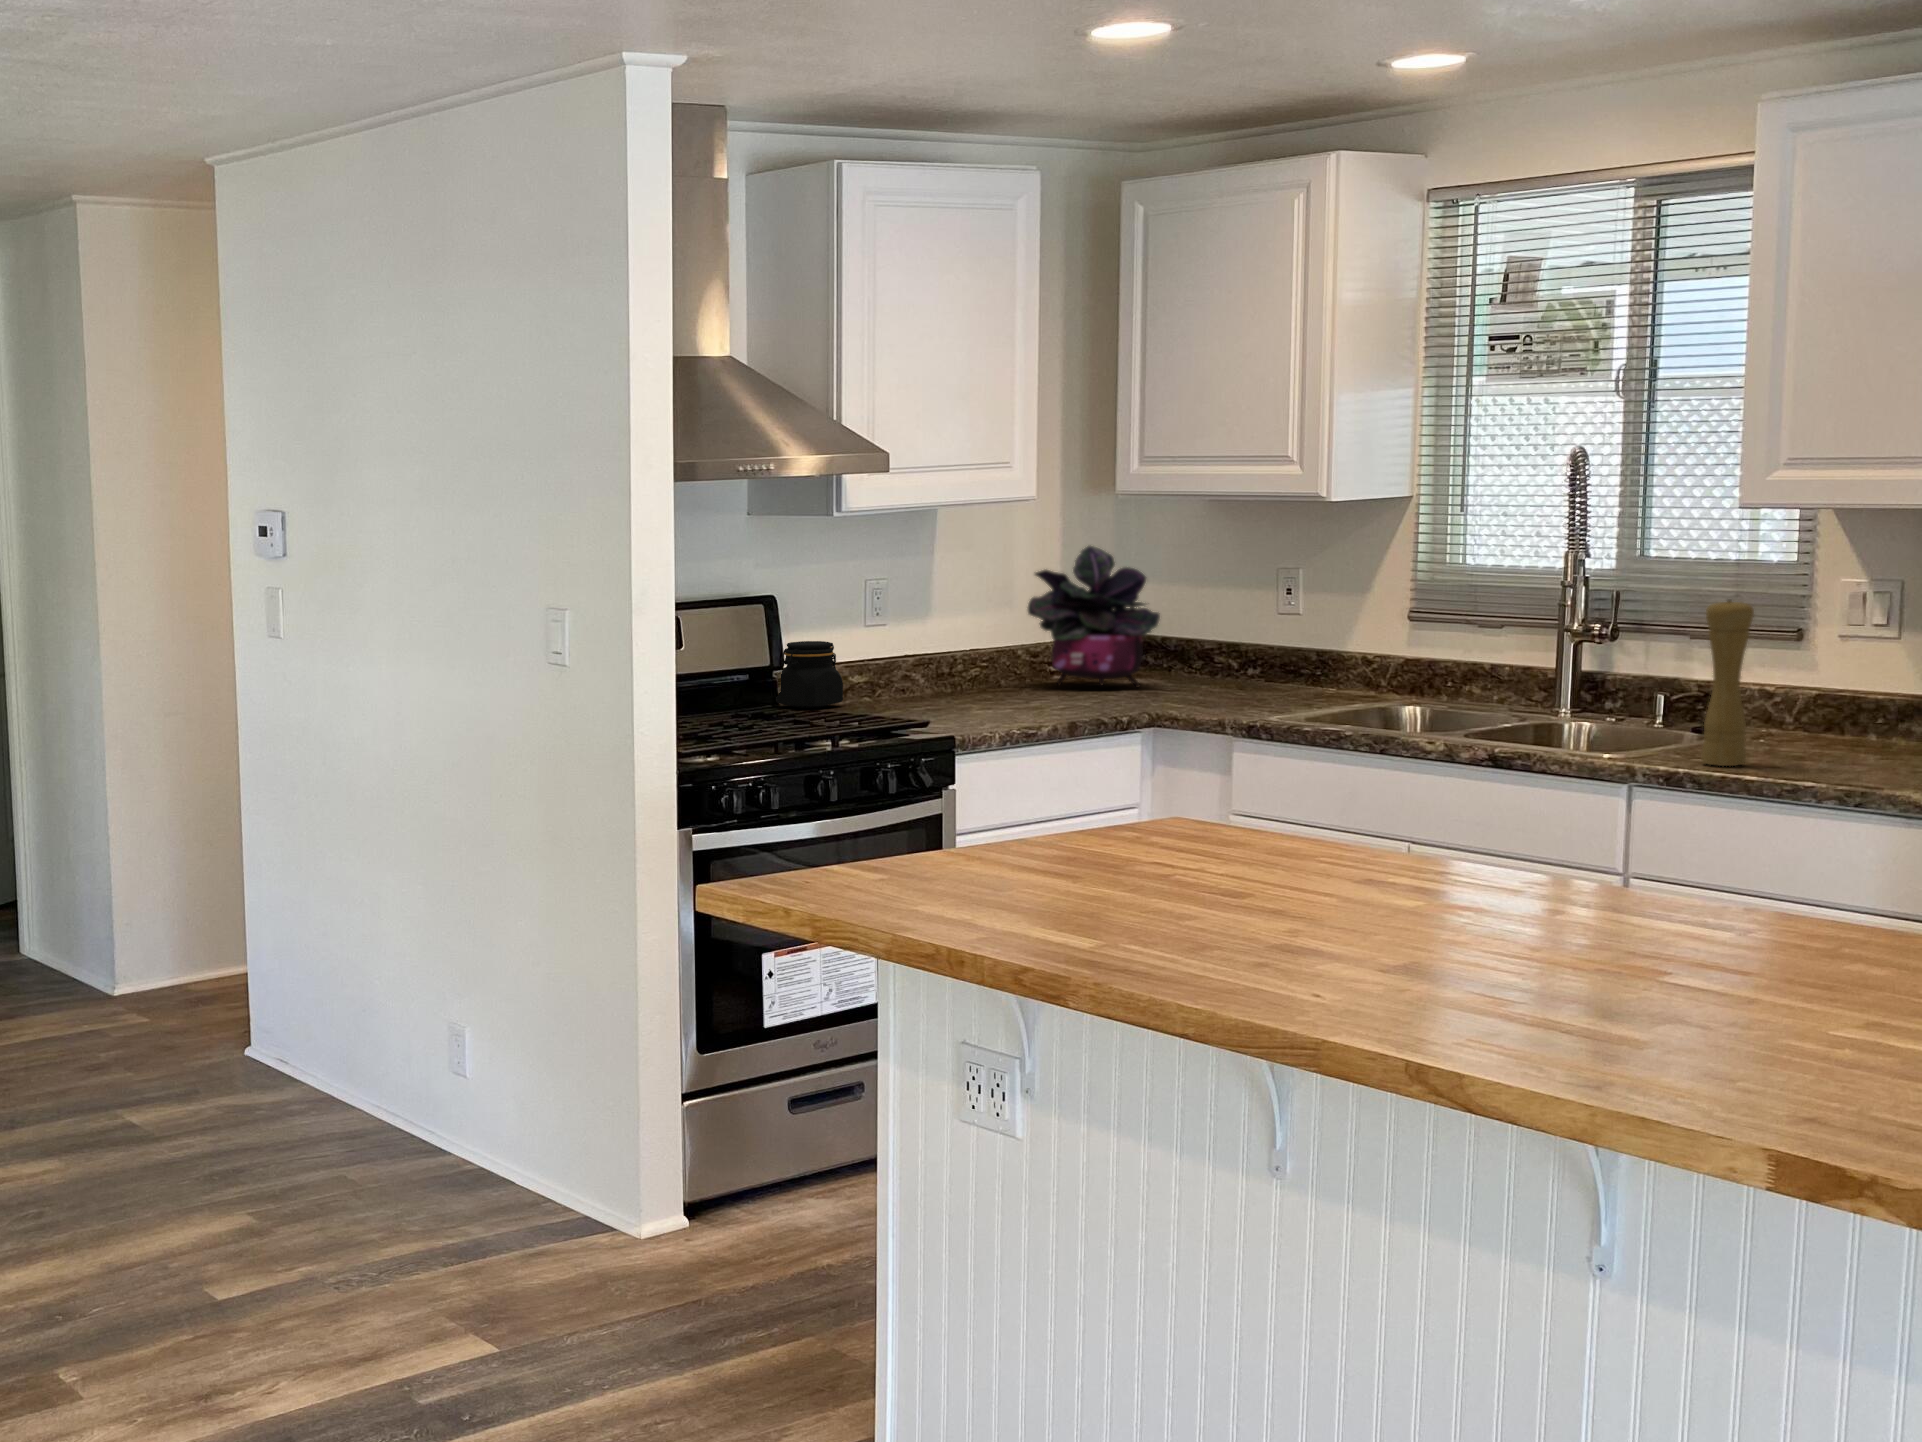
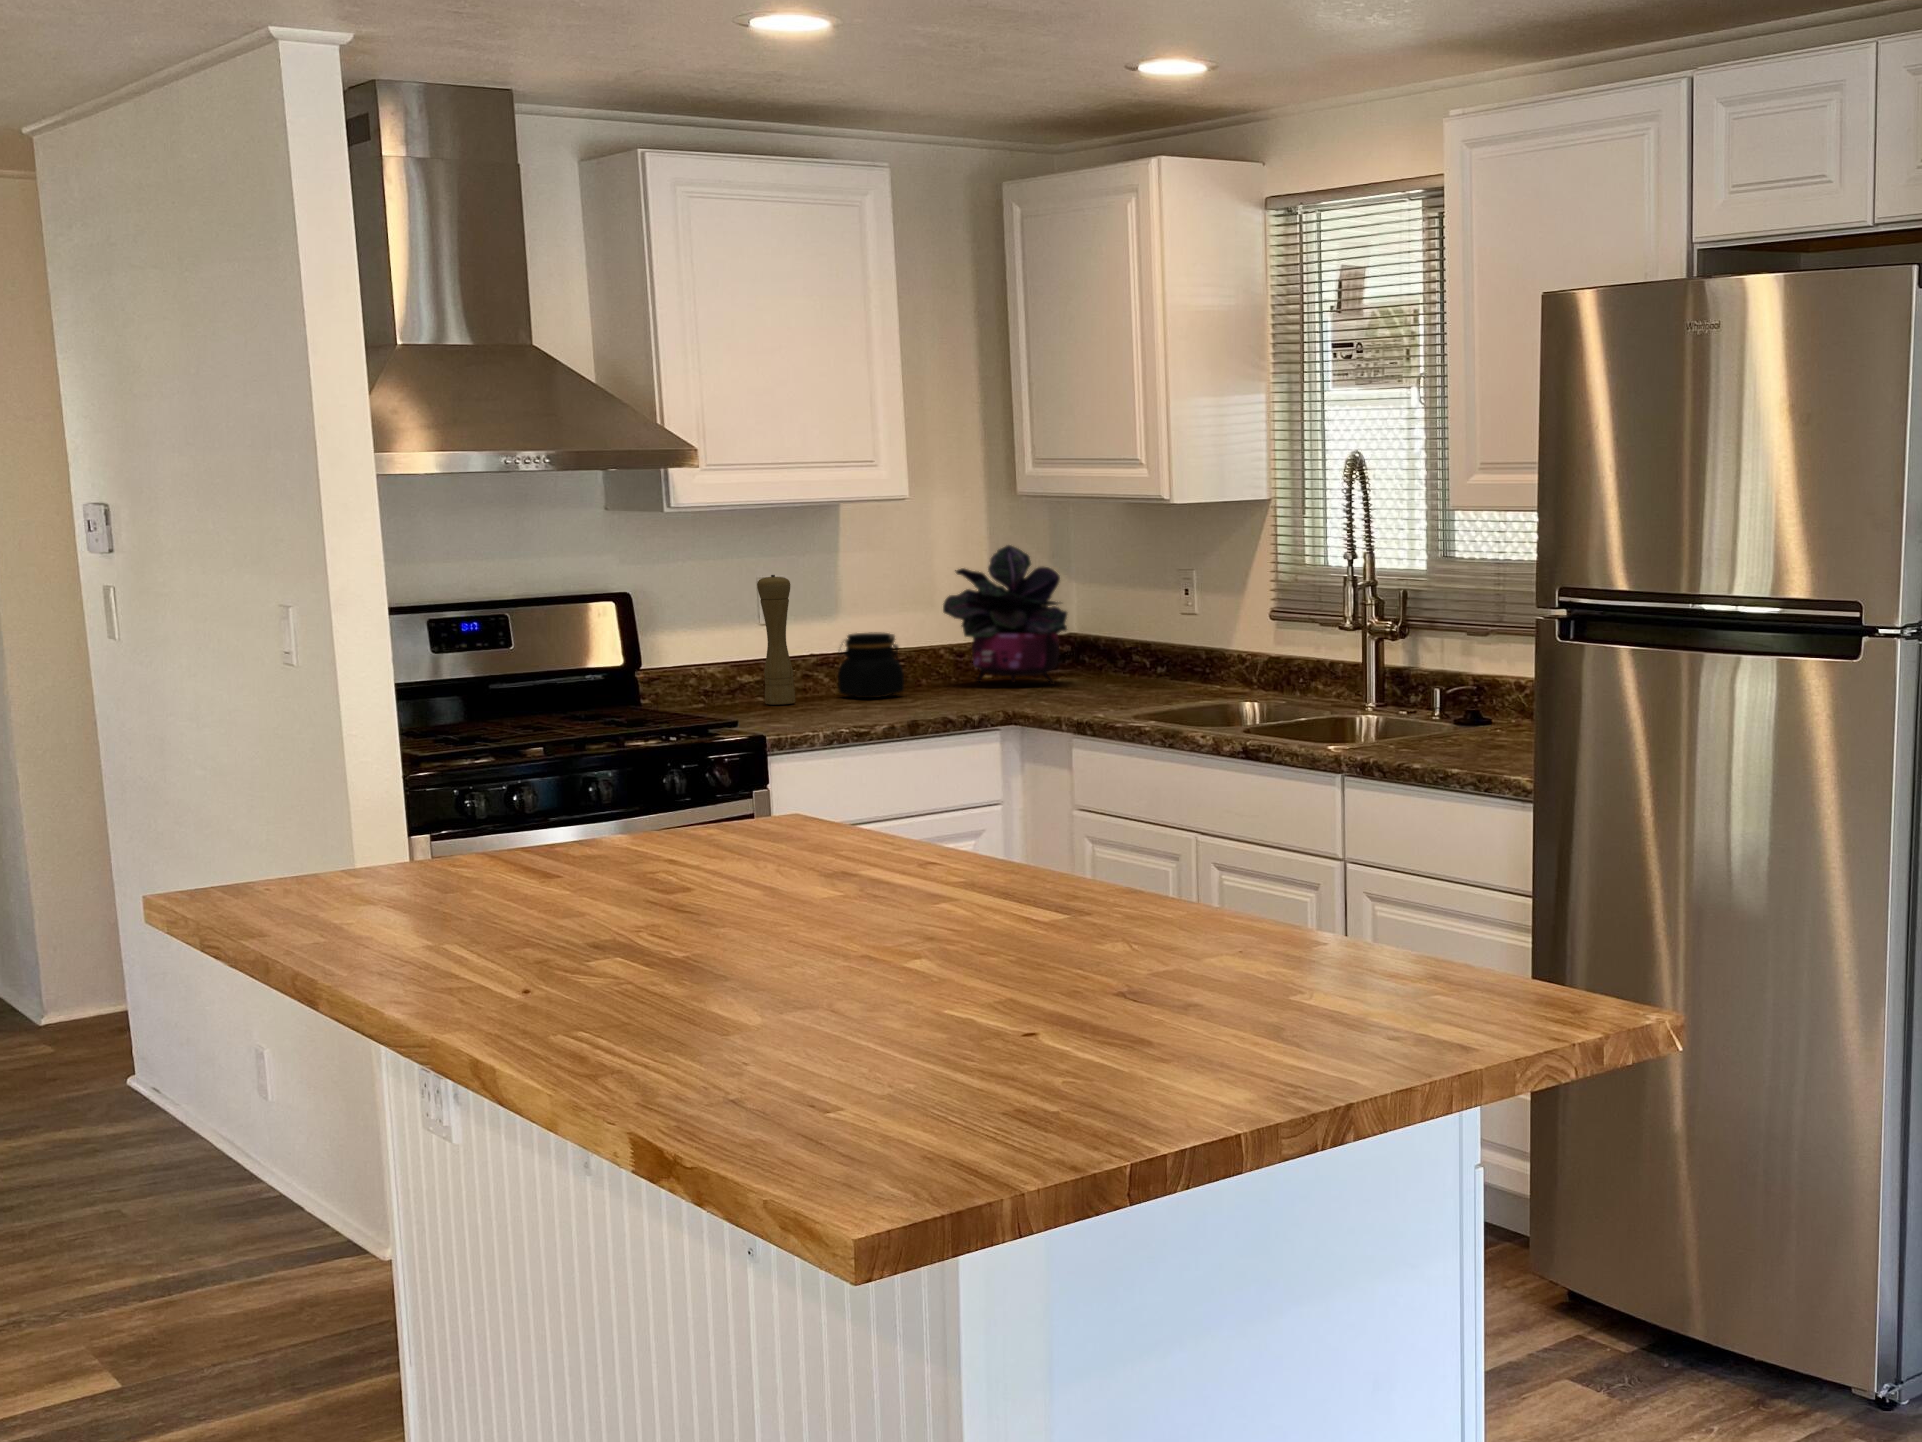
pepper mill: present [1702,599,1754,766] -> present [757,575,795,705]
jar: present [776,641,843,708] -> present [838,632,904,698]

